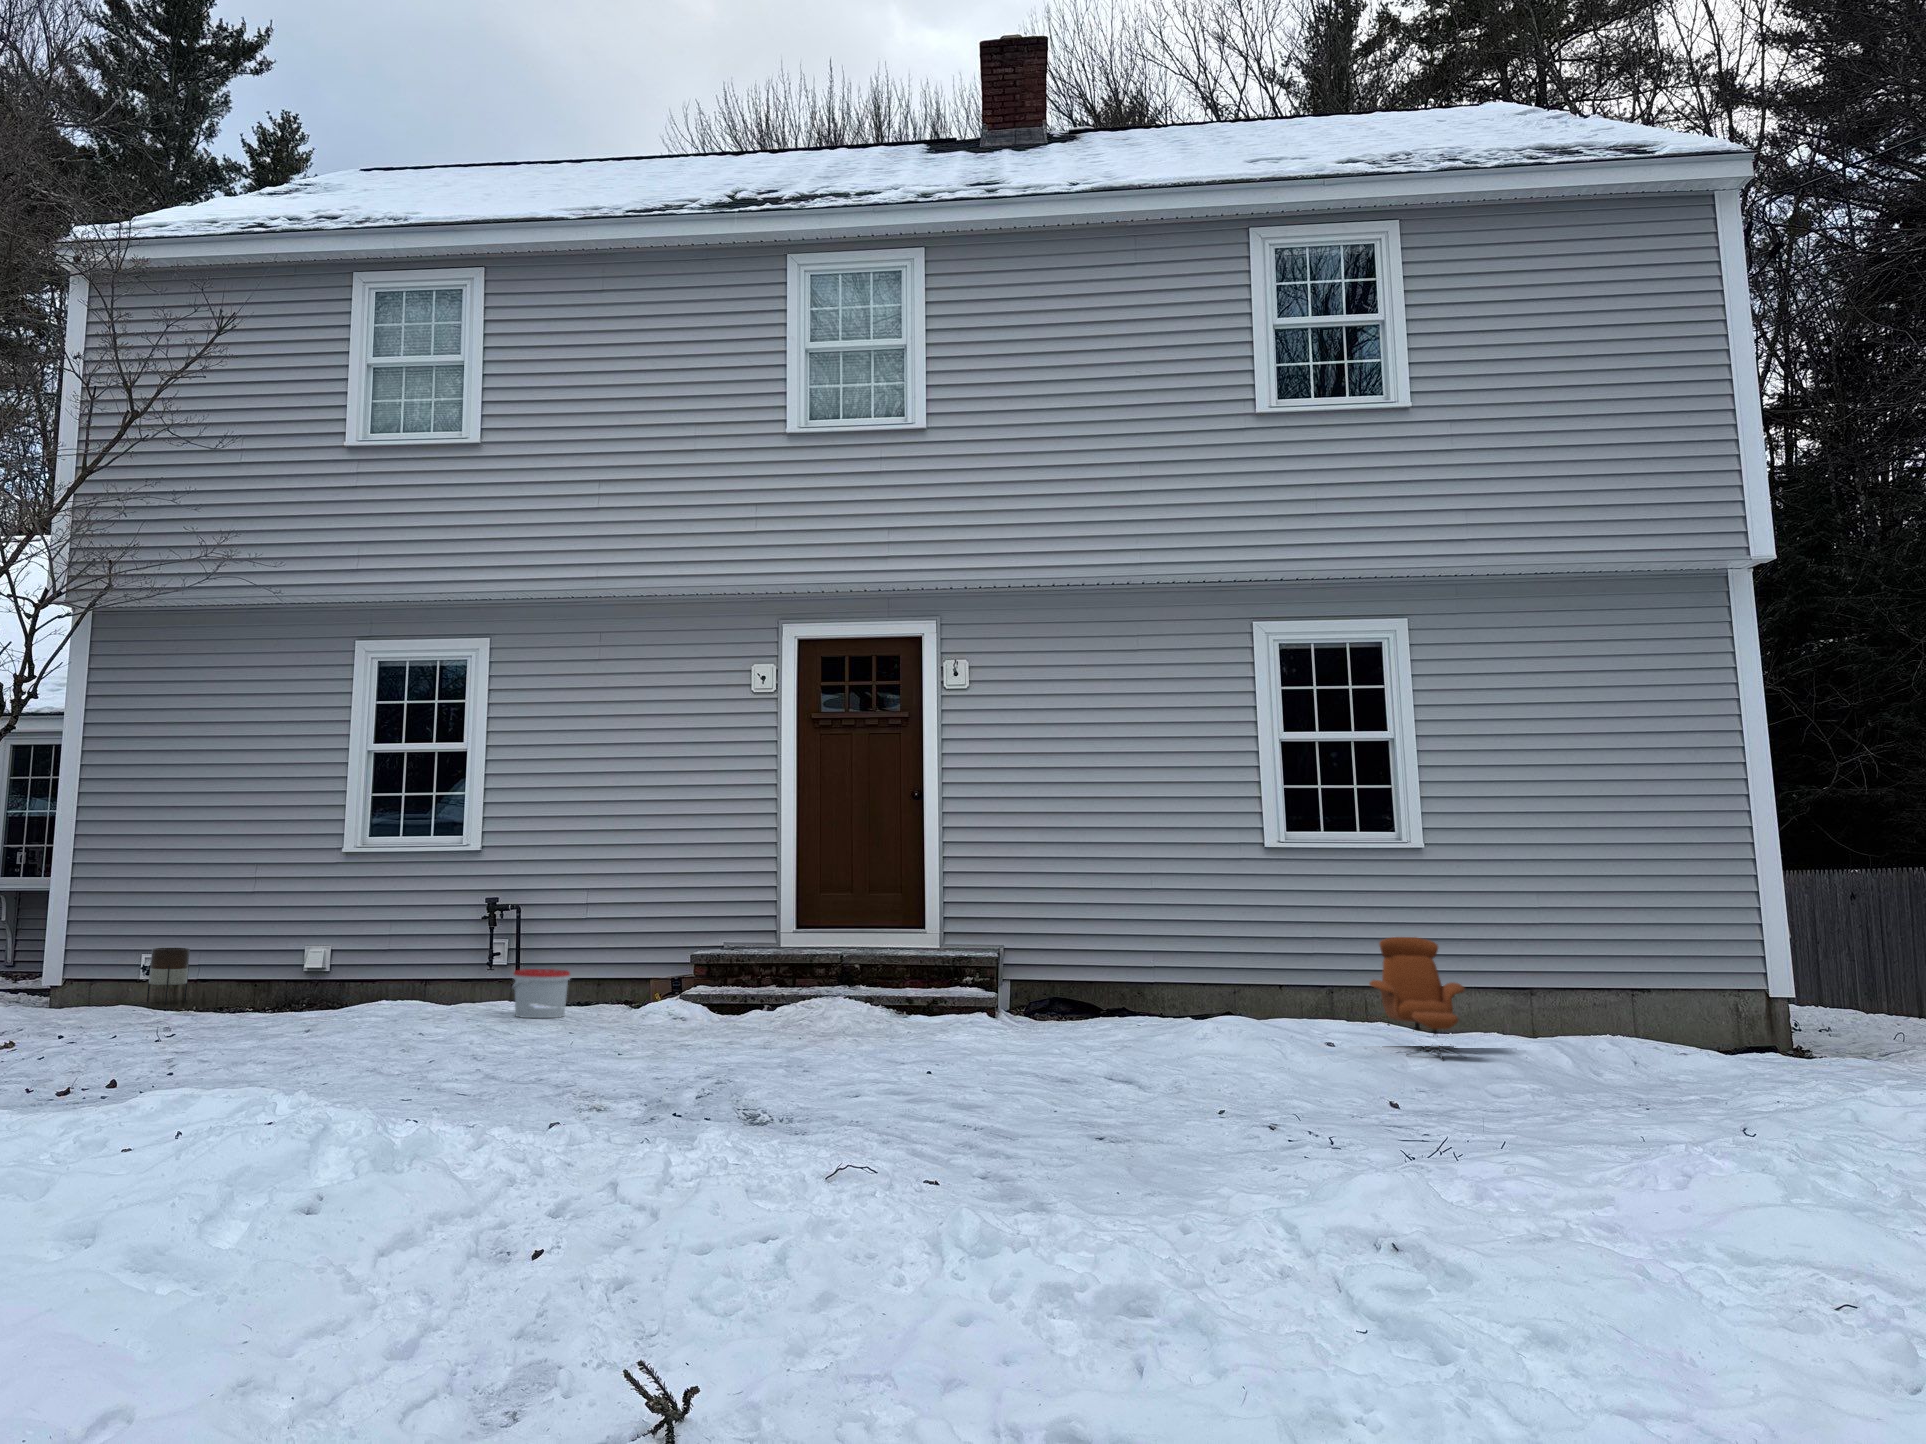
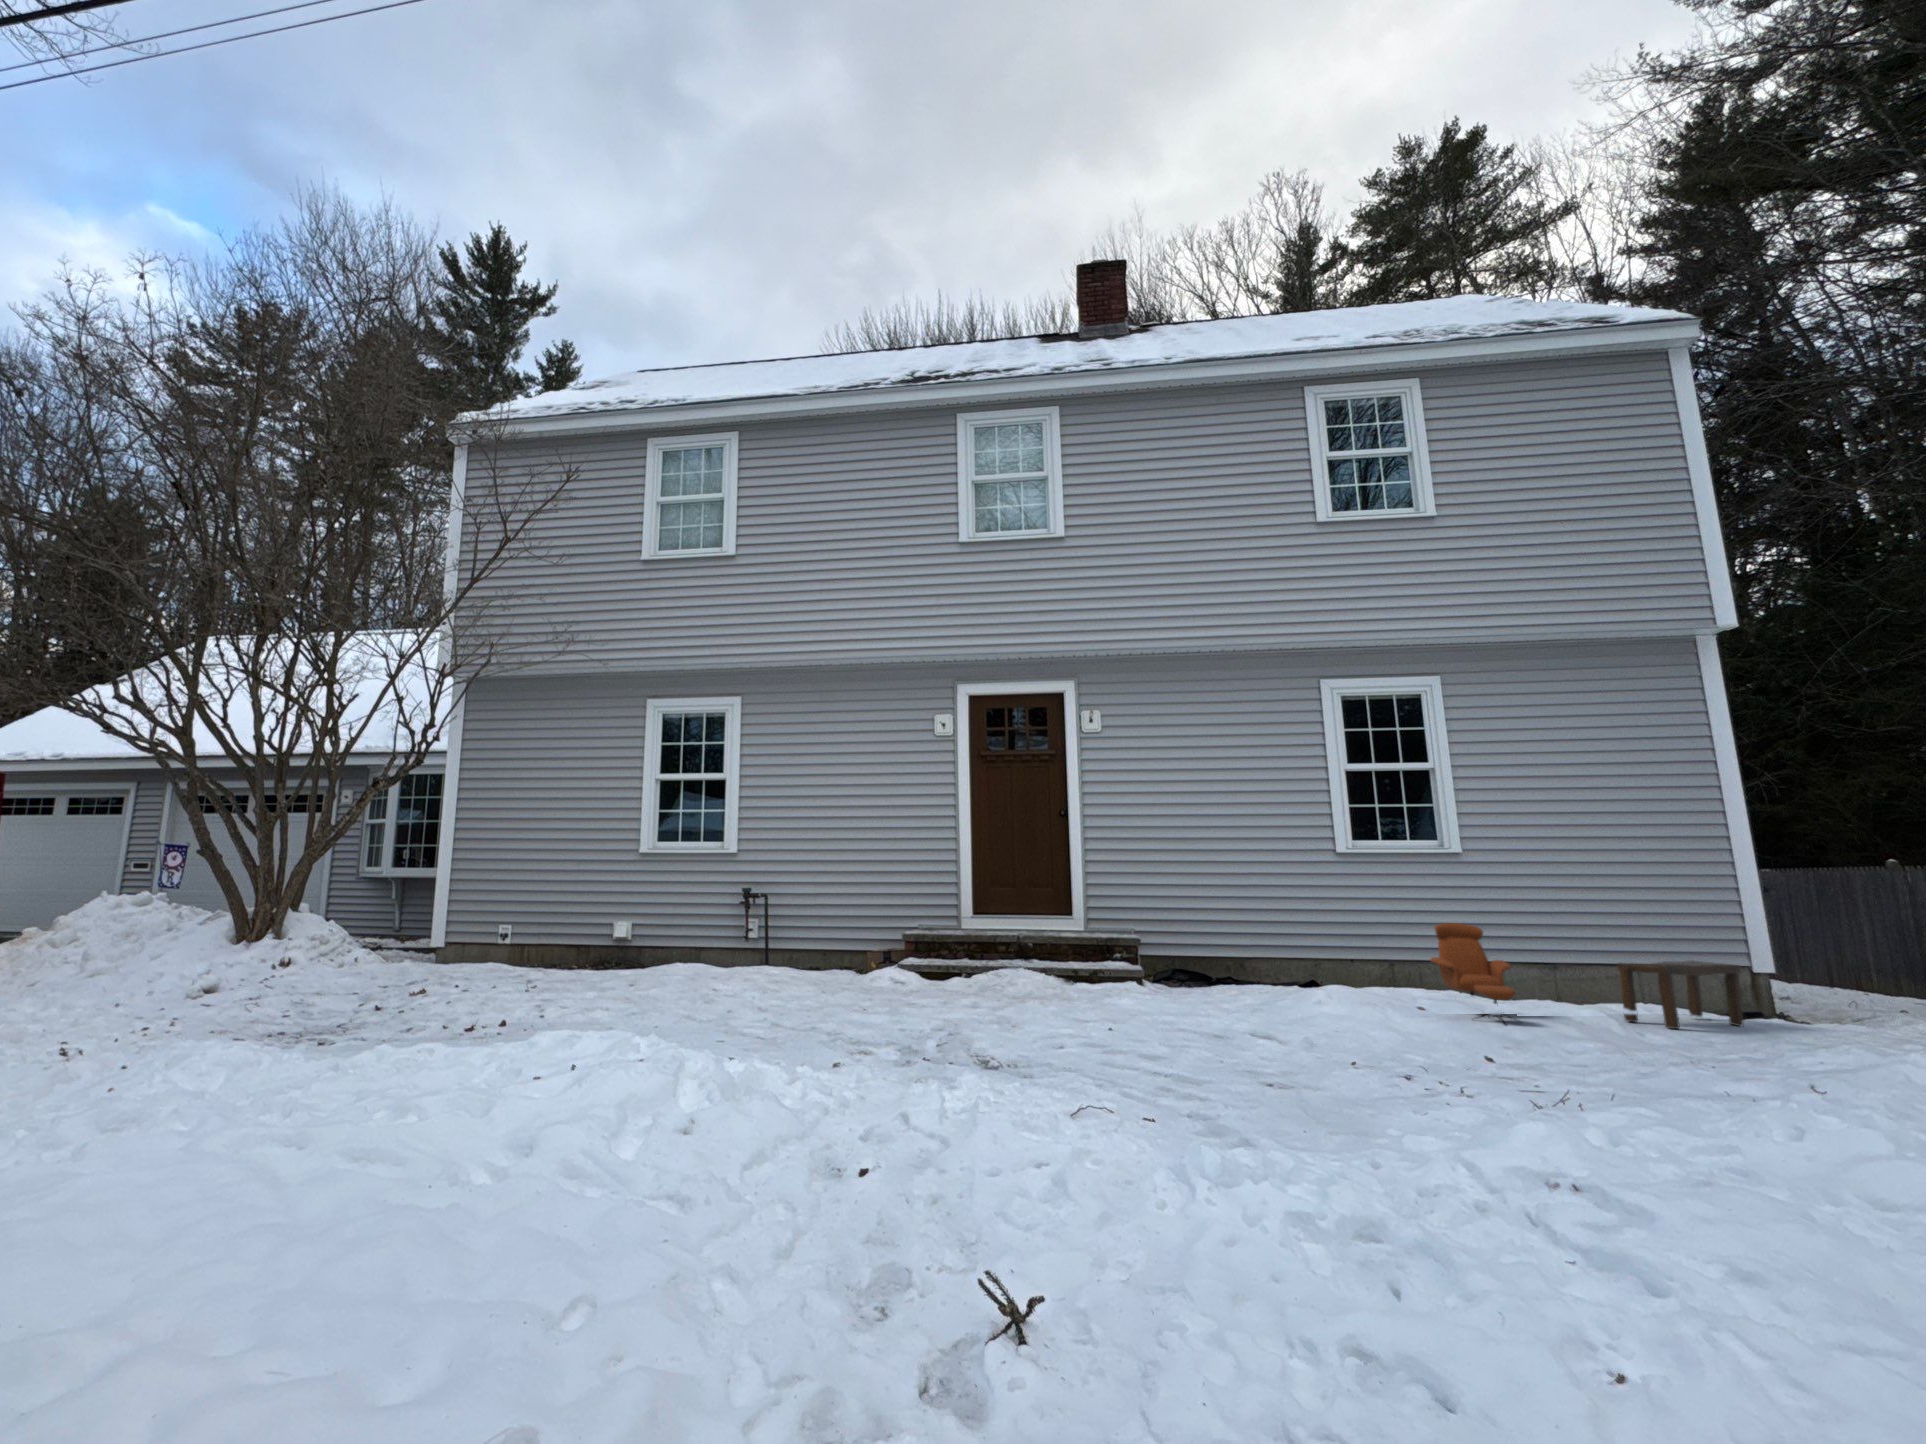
planter: present [147,948,190,1005] -> none [506,921,536,964]
bucket: present [513,969,570,1018] -> none [769,940,811,978]
bench: none [1592,980,1739,1063] -> present [1617,960,1743,1029]

